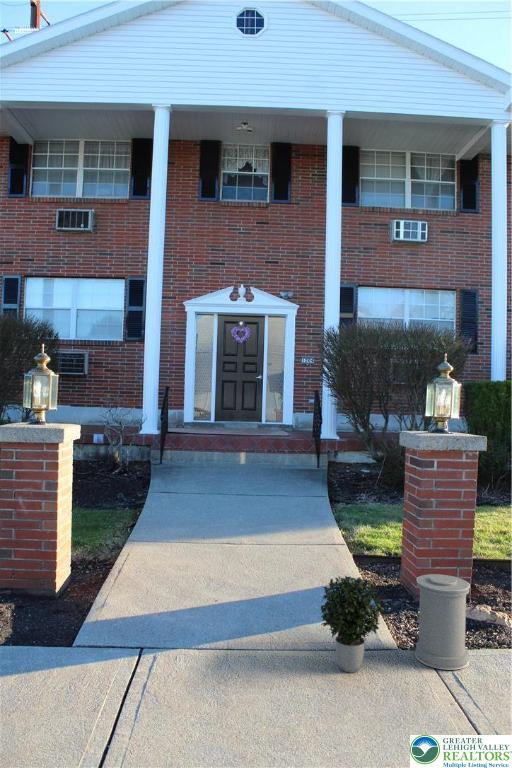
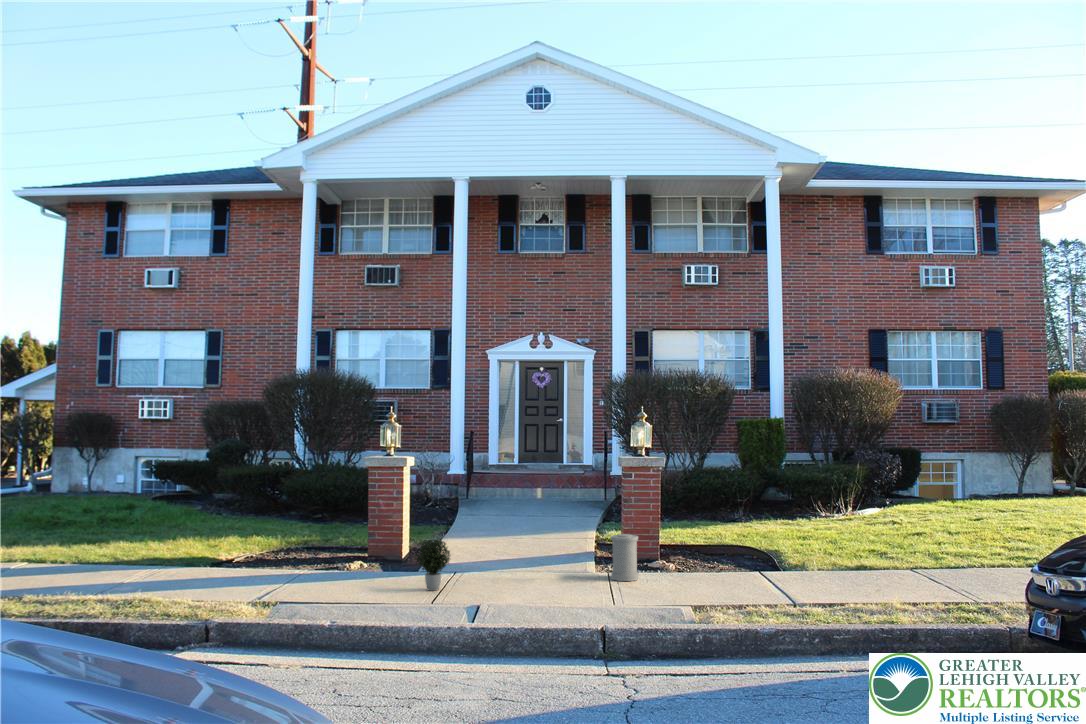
potted plant: present [321,576,384,673] -> present [415,540,450,591]

